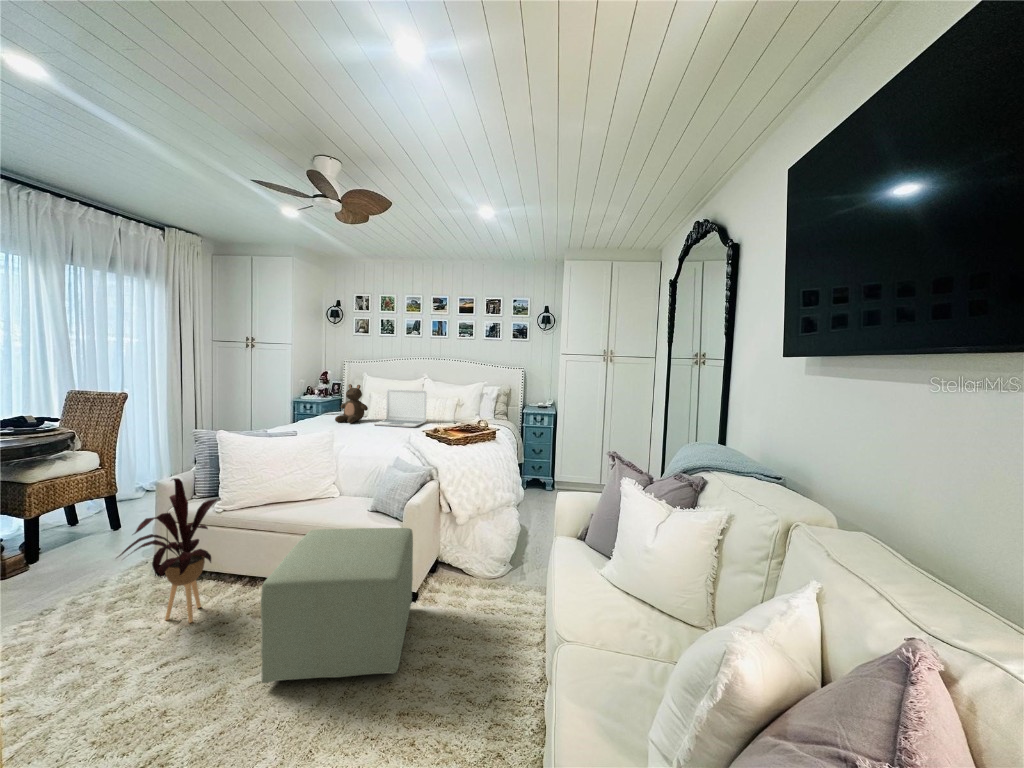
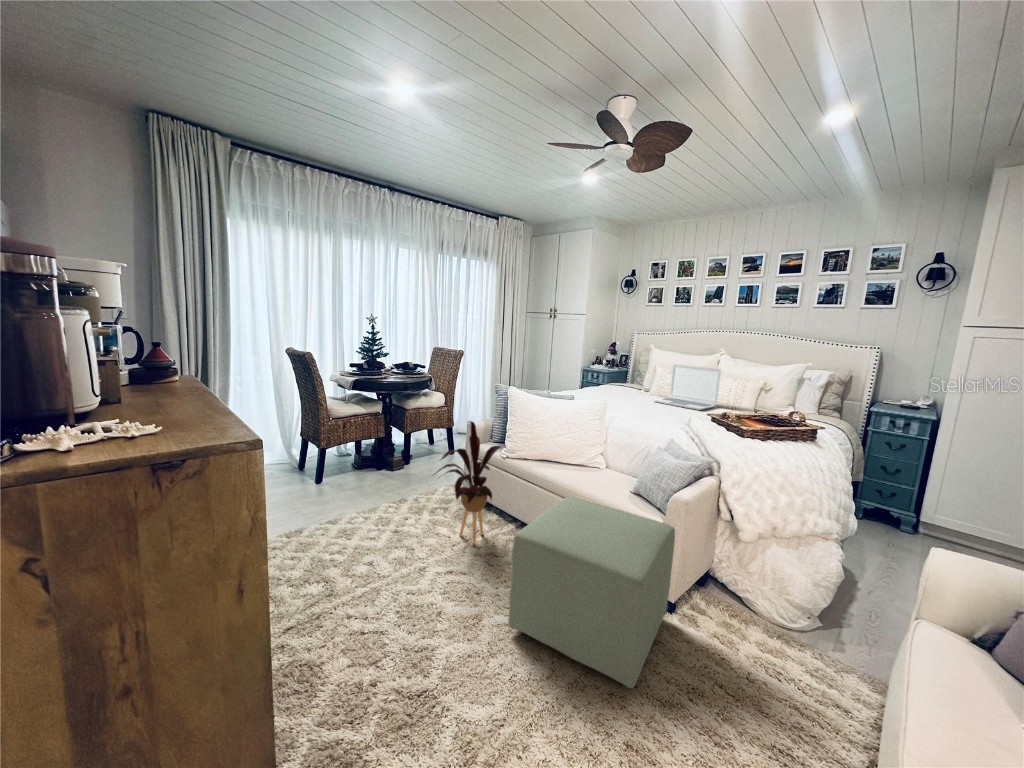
stuffed bear: present [335,384,368,423] -> none [615,355,649,397]

